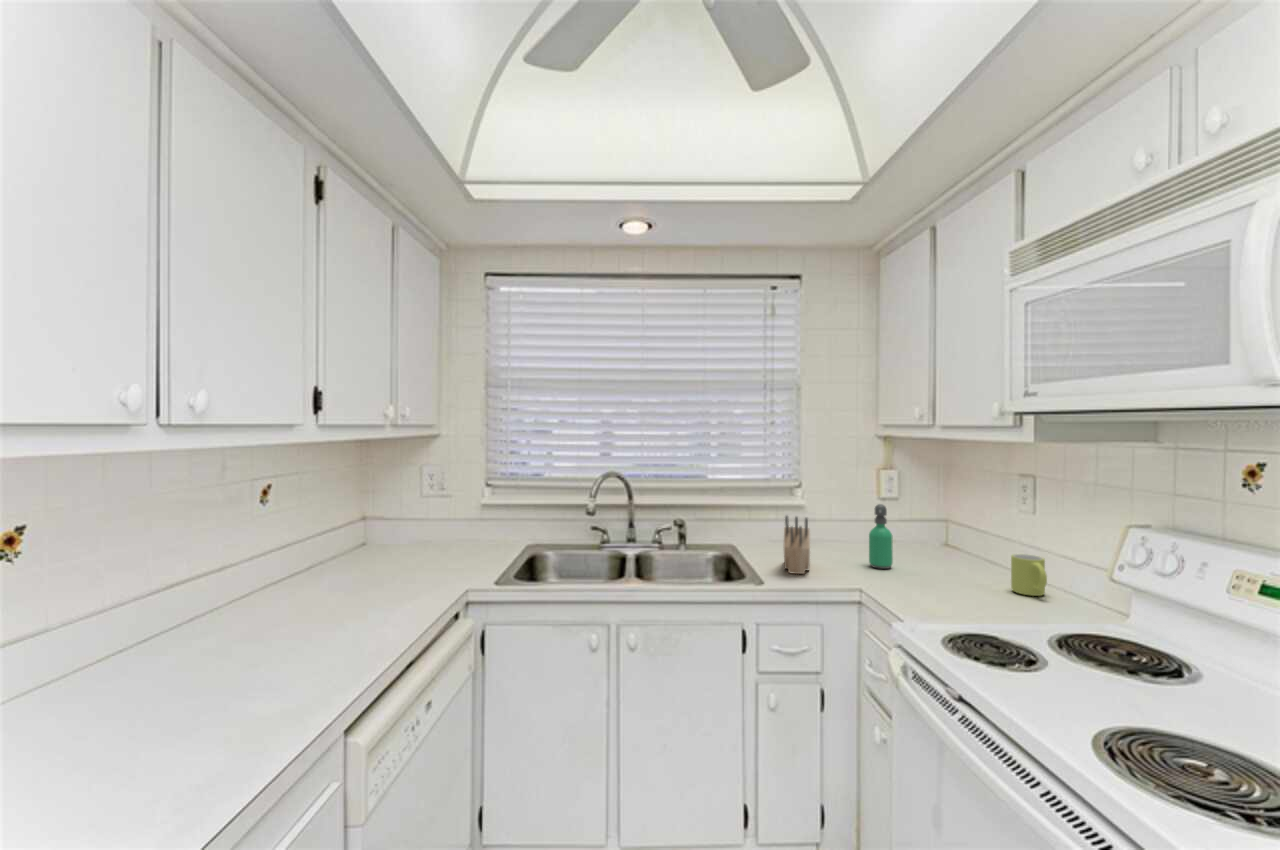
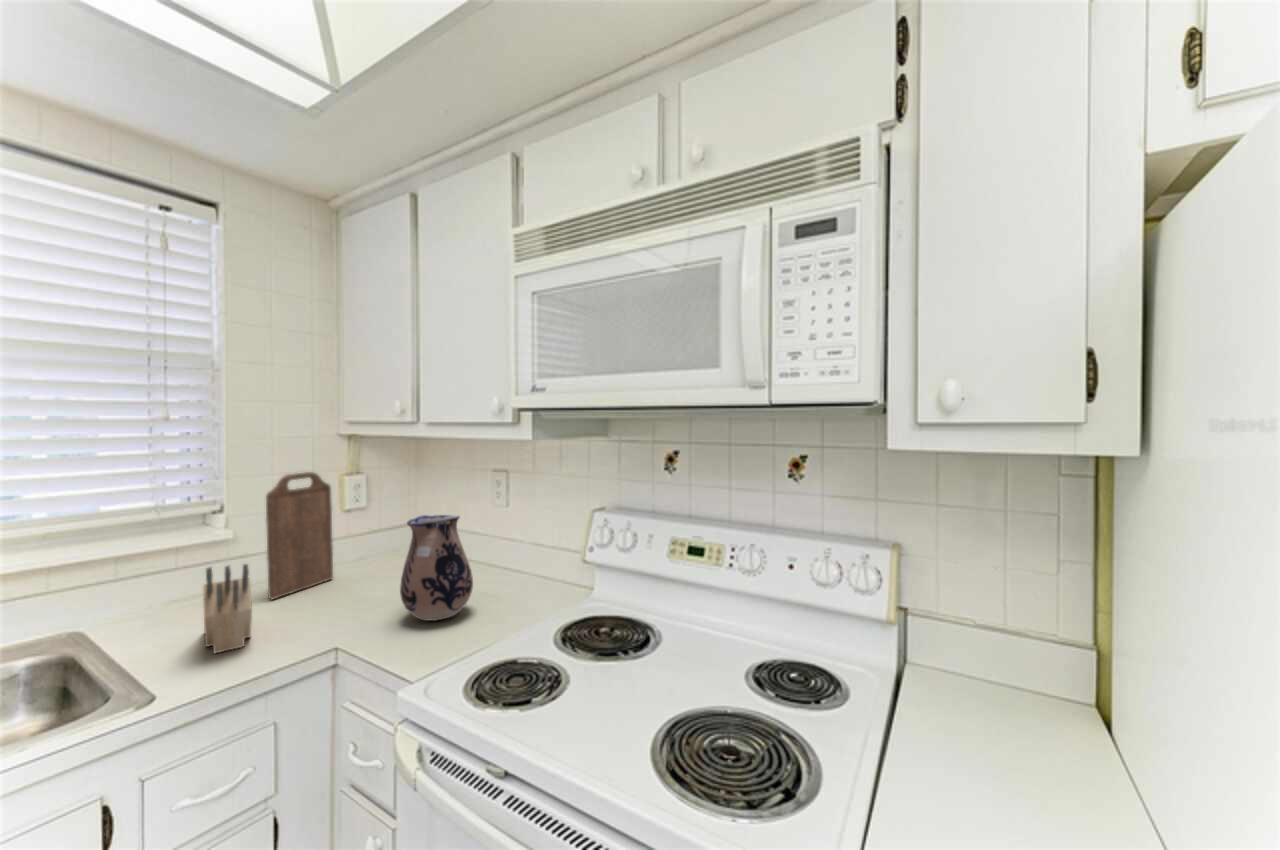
cutting board: none [823,463,870,554] -> present [266,472,333,599]
soap dispenser: present [869,504,893,569] -> none [338,522,369,604]
ceramic pitcher: none [912,505,979,596] -> present [400,515,473,621]
mug: present [1011,554,1047,596] -> none [497,551,530,593]

